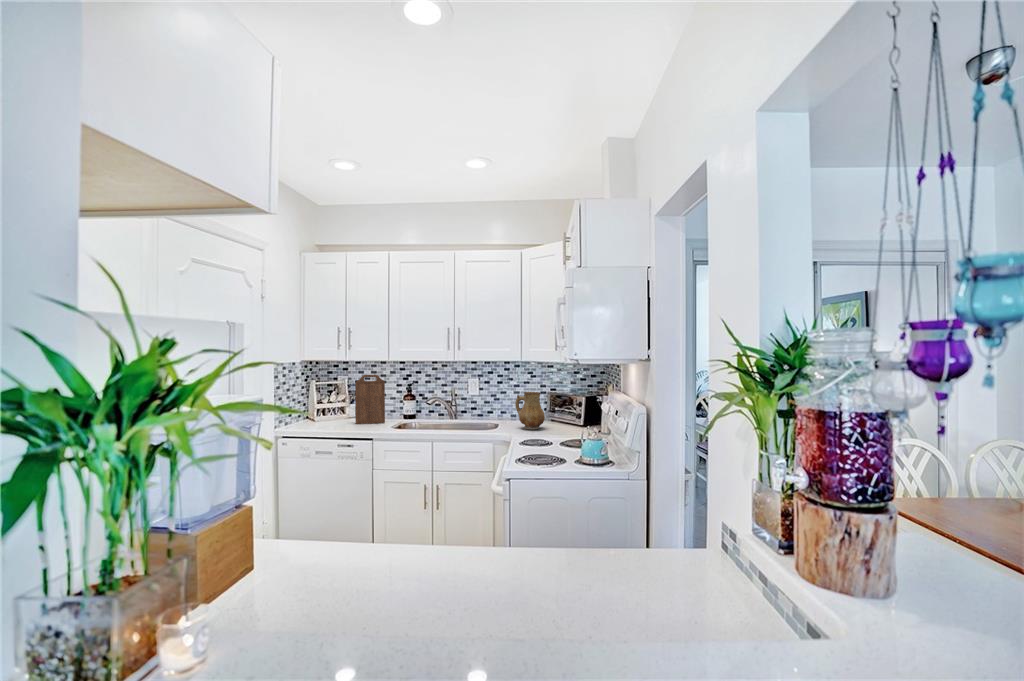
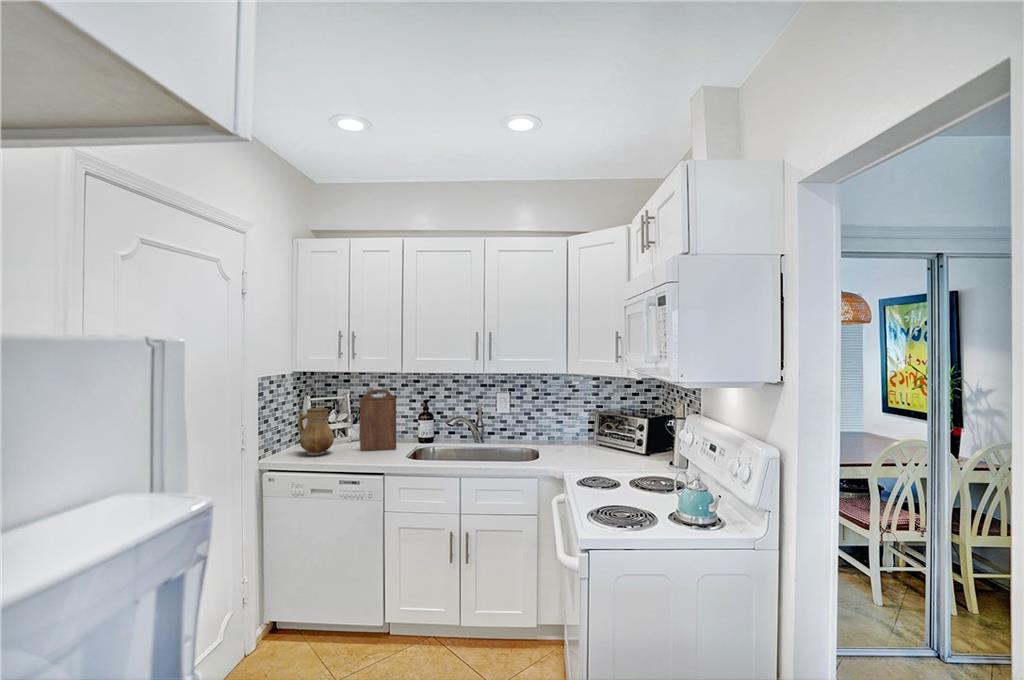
ceramic pitcher: present [515,392,545,430] -> present [298,408,334,455]

